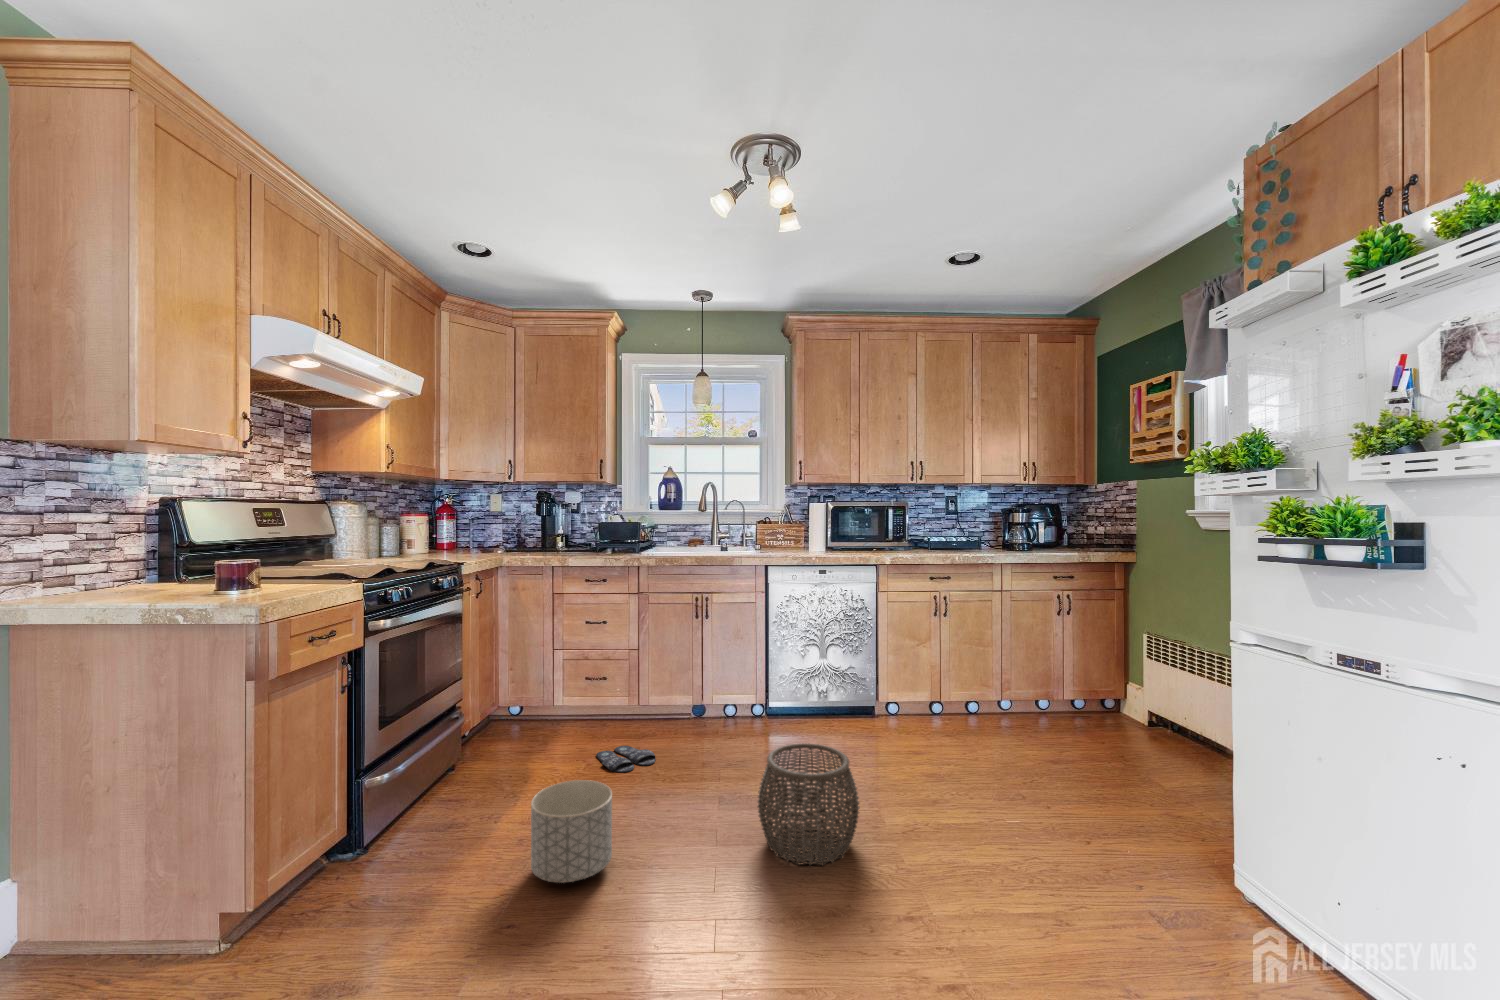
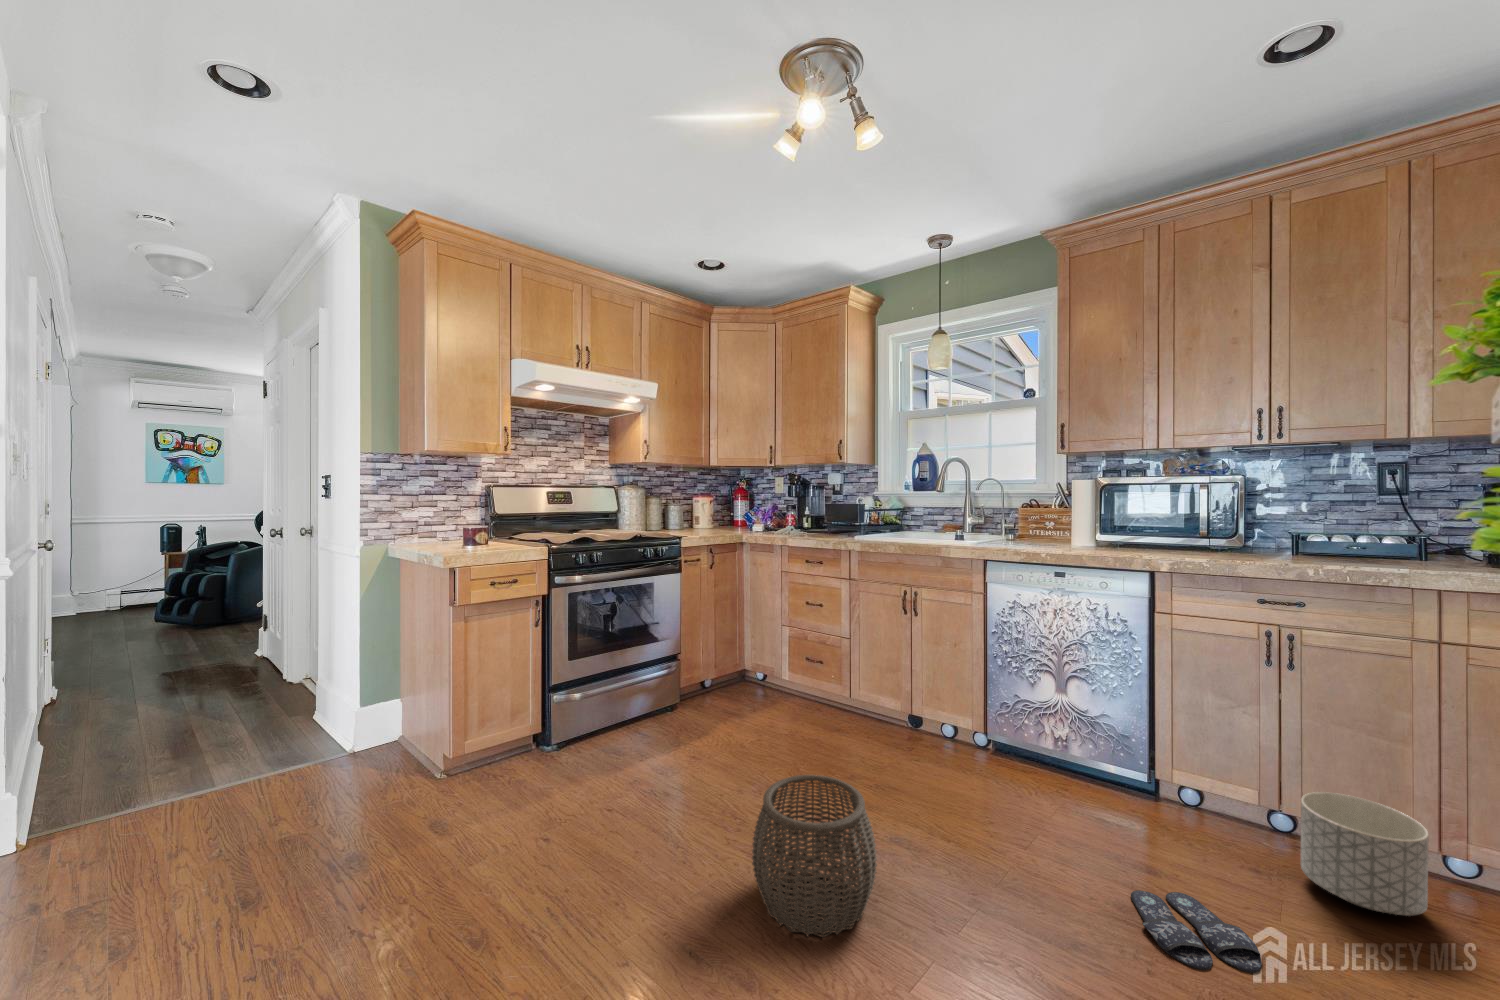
slippers: present [596,746,656,772] -> present [1131,890,1262,973]
planter: present [531,780,612,883] -> present [1301,792,1429,916]

